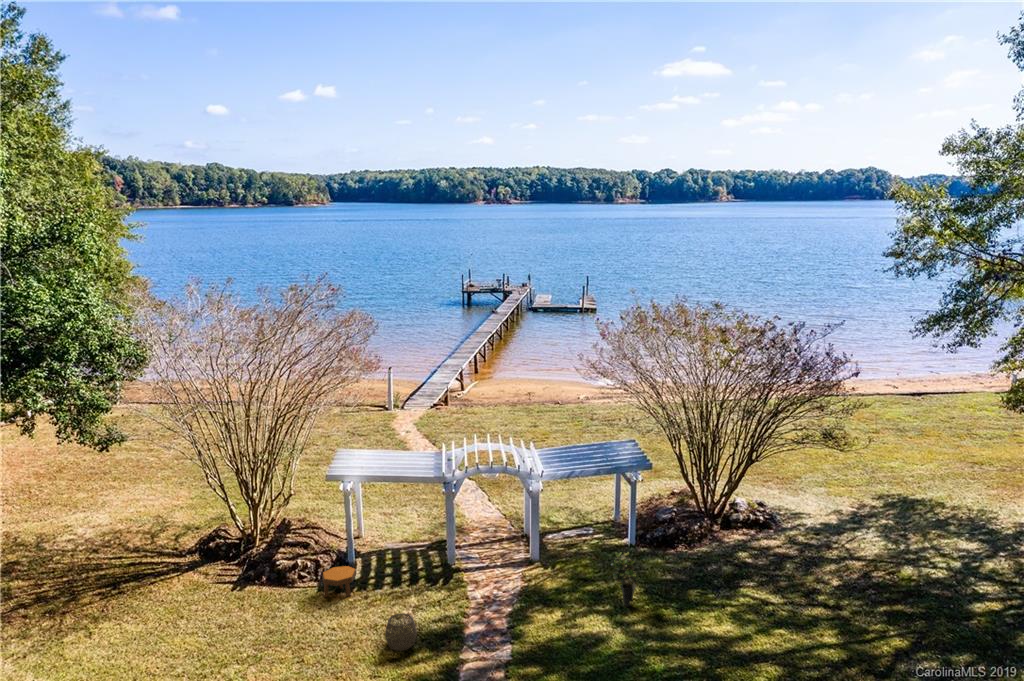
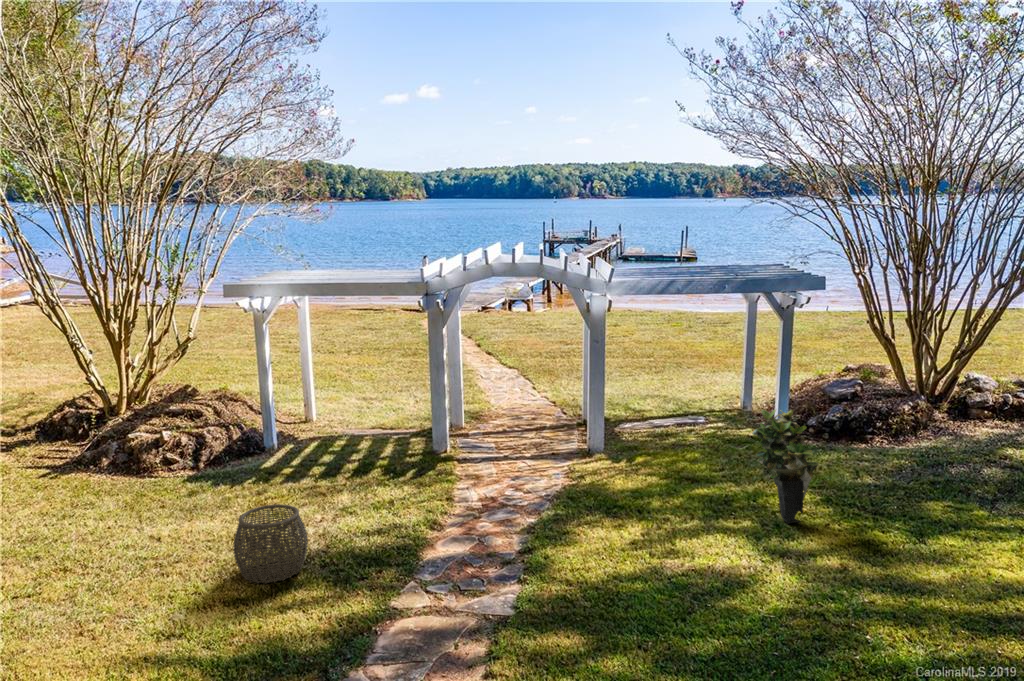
footstool: present [322,566,356,597] -> none [178,437,250,489]

